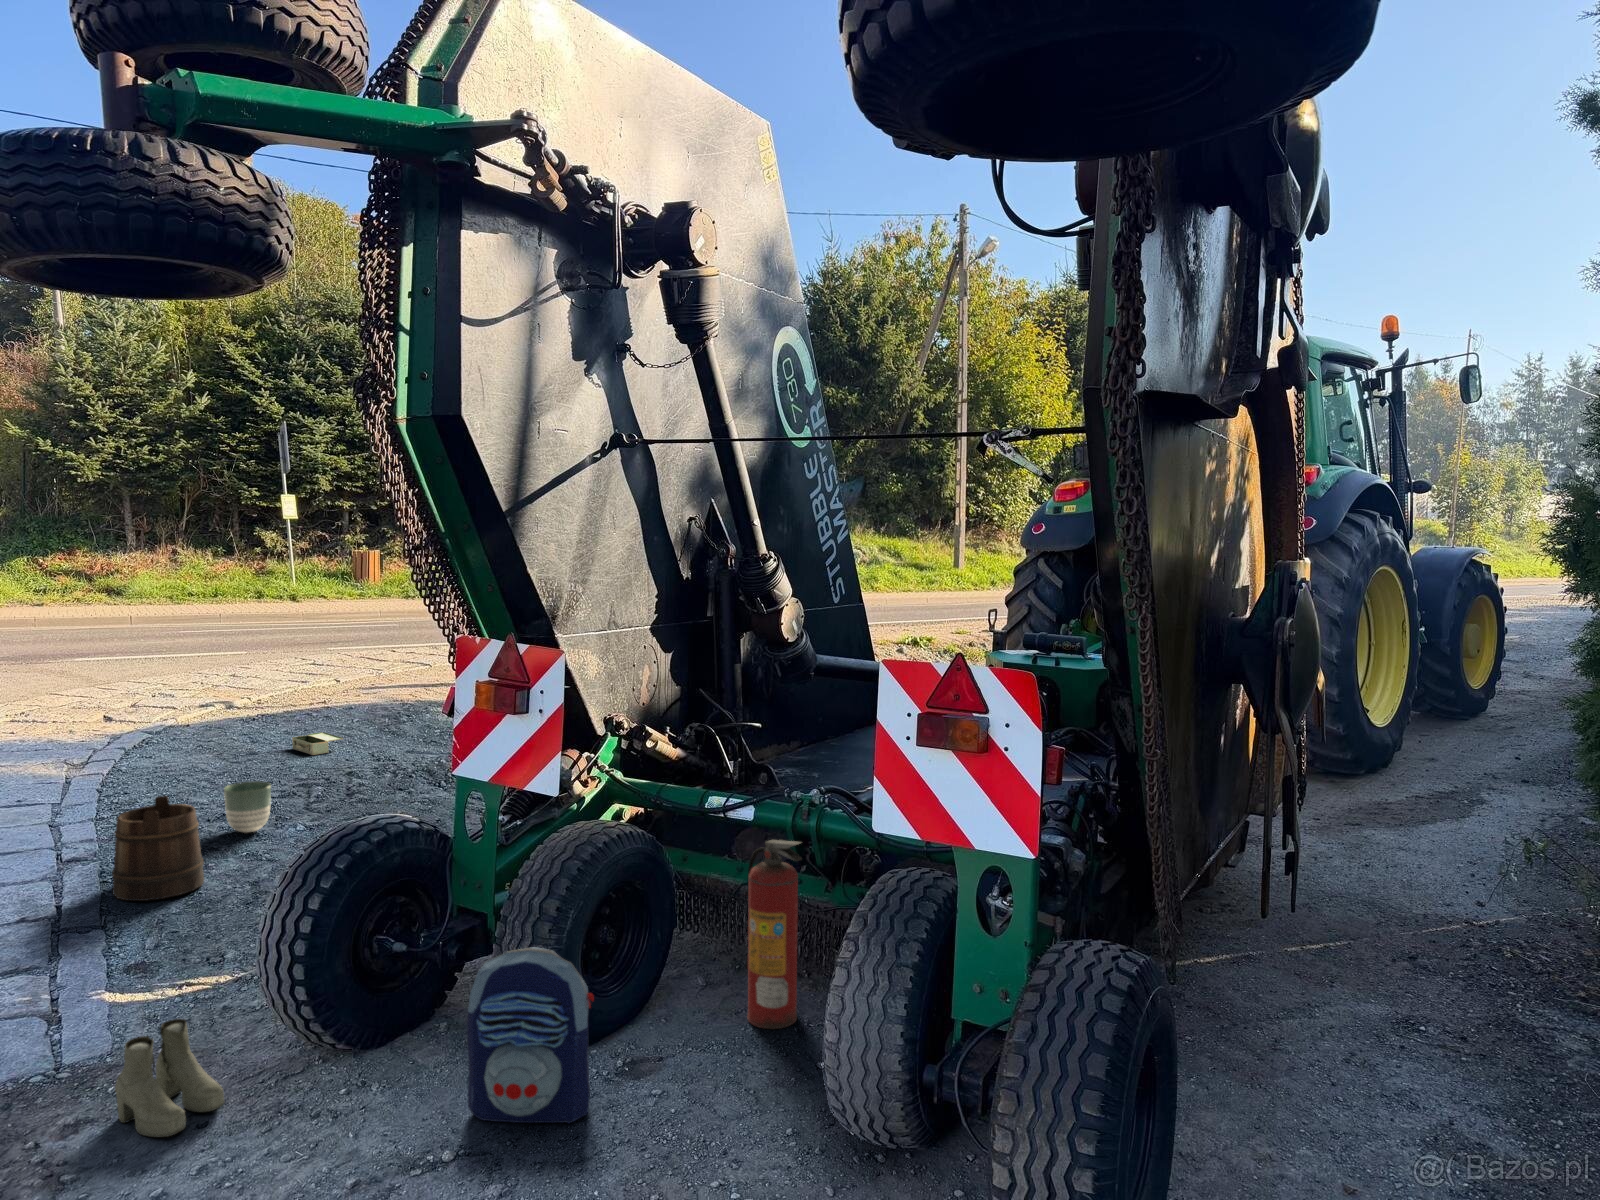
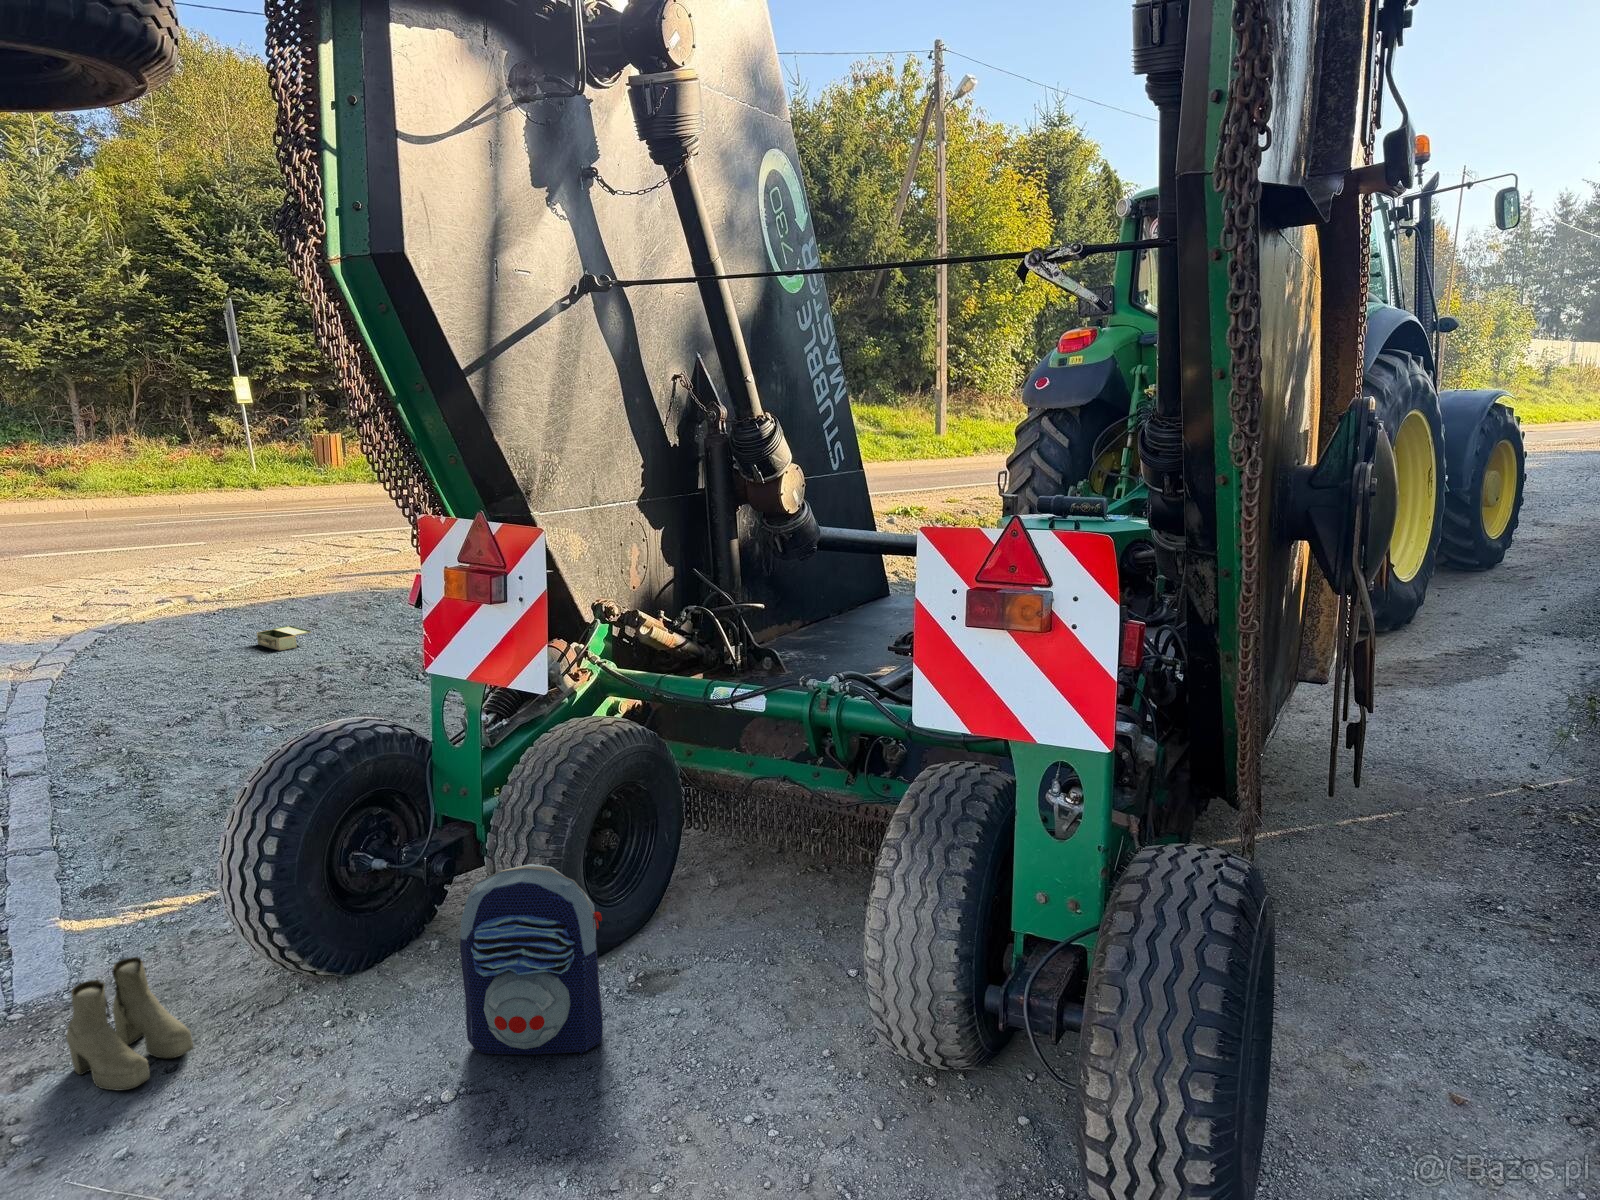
planter: present [224,781,271,833] -> none [181,682,234,737]
bucket: present [112,796,204,901] -> none [60,703,166,818]
fire extinguisher: present [745,840,802,1029] -> none [763,731,824,934]

